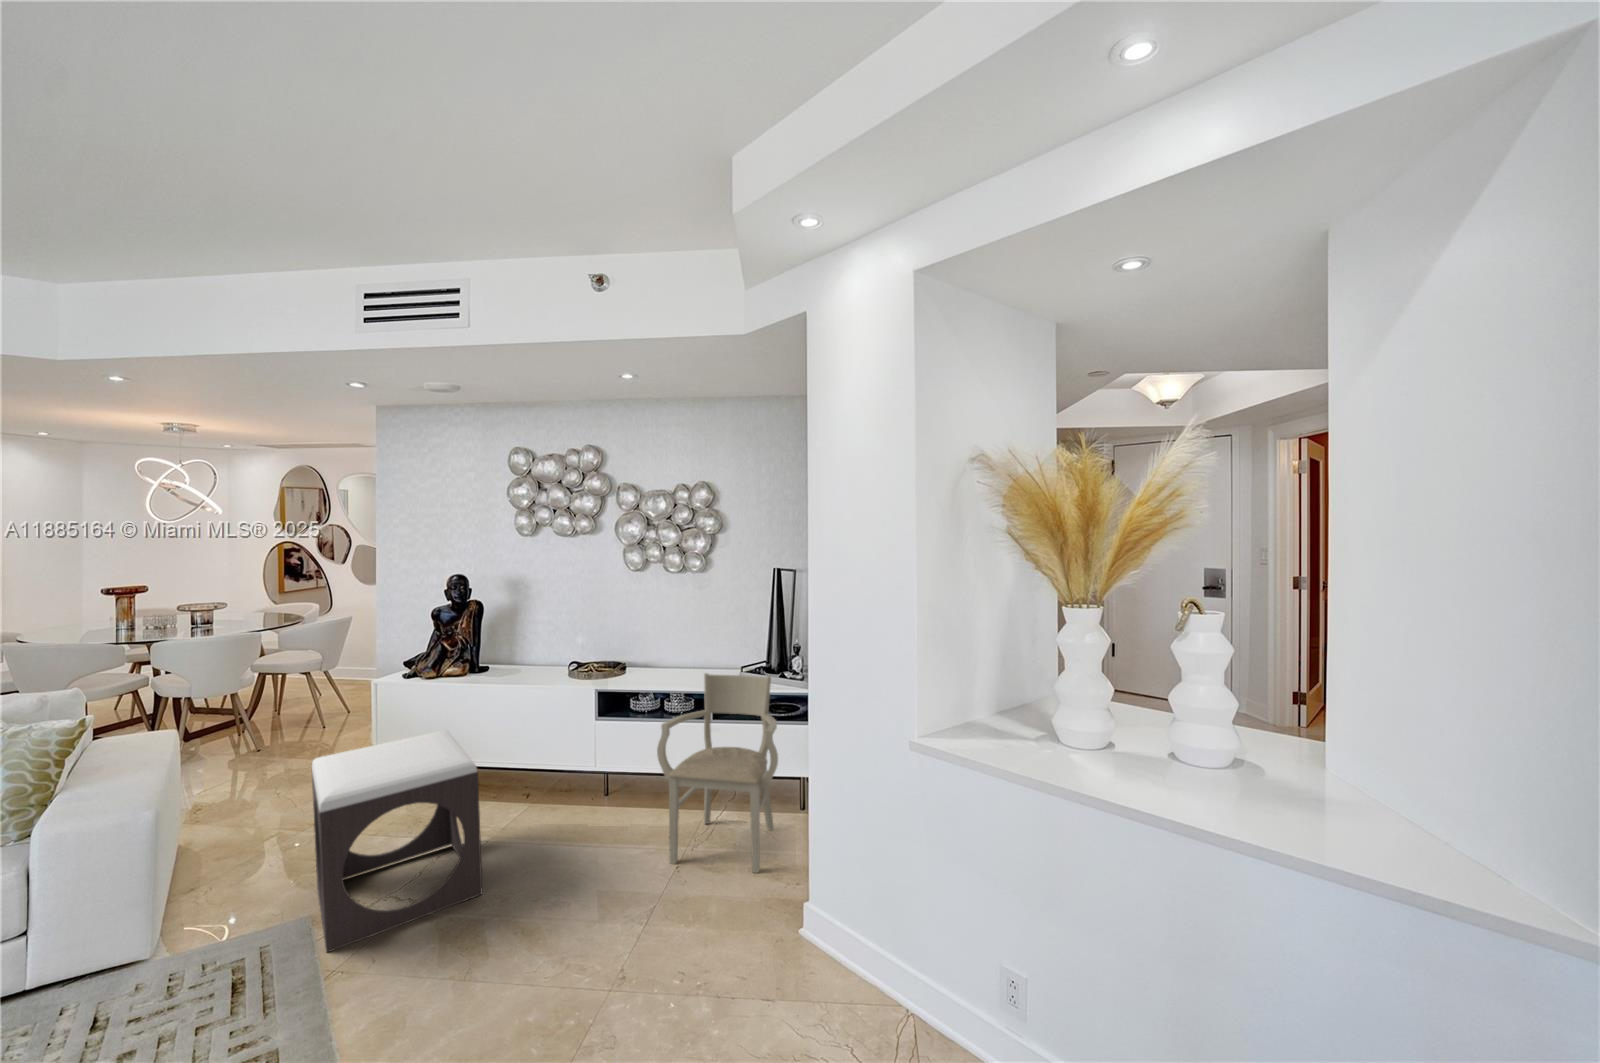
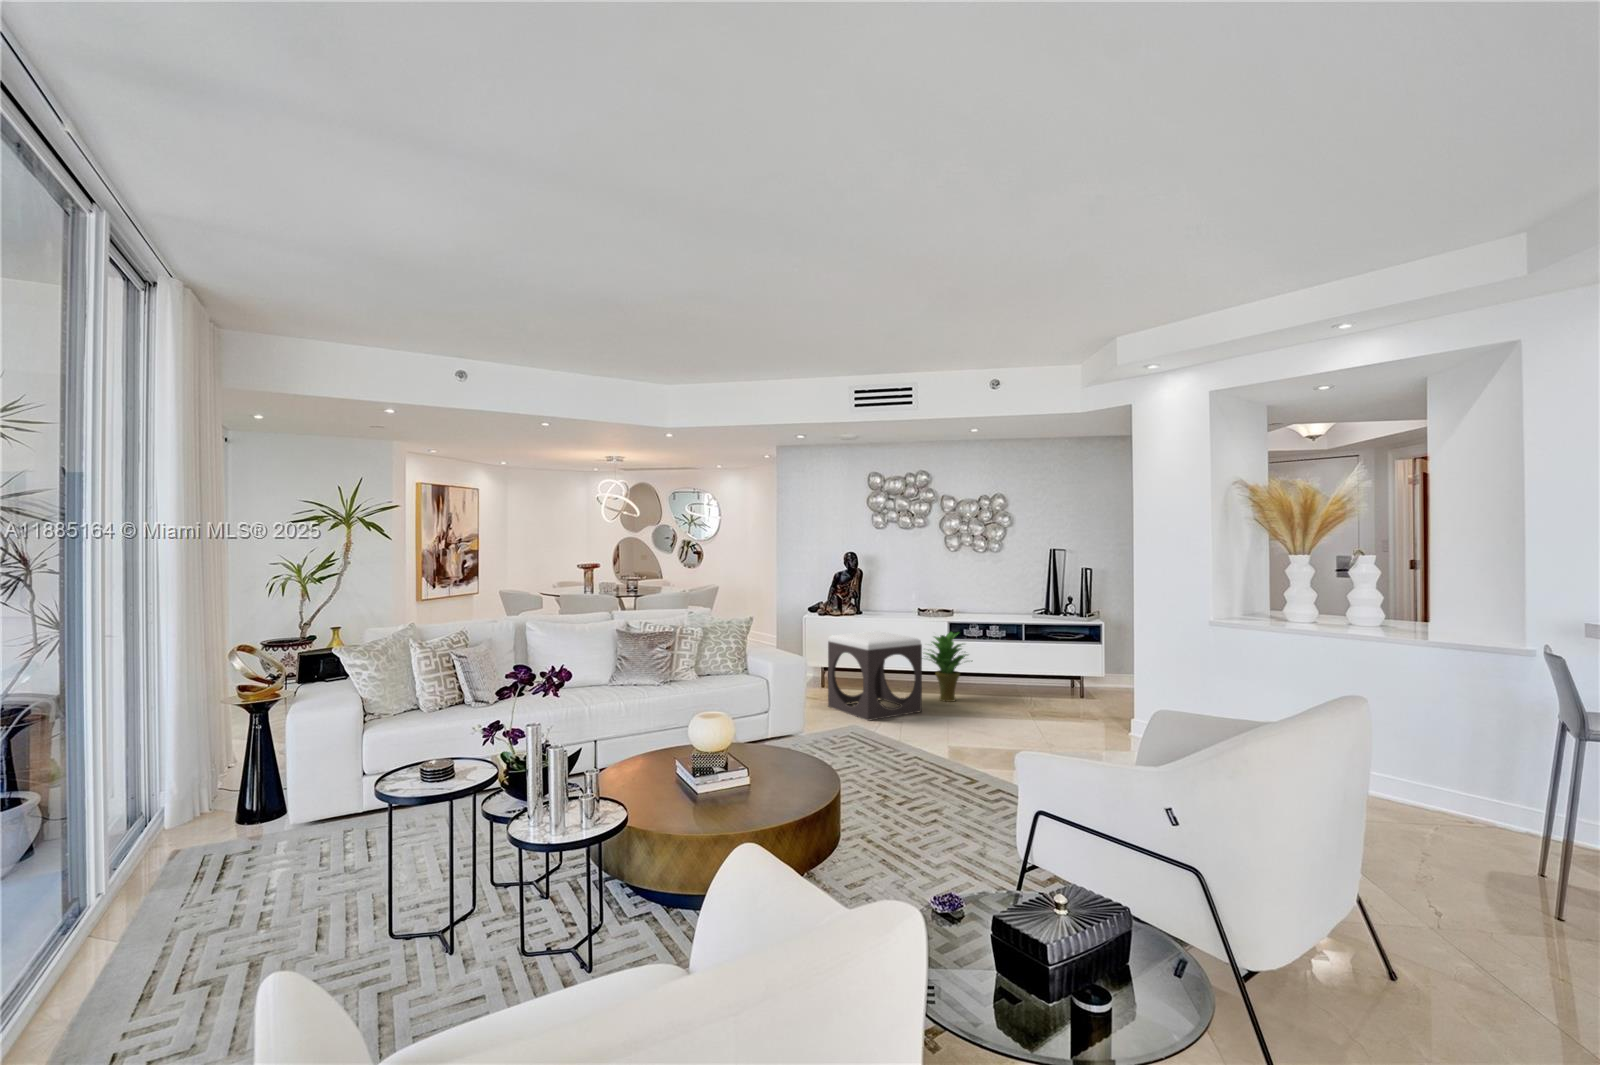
armchair: present [657,673,778,873] -> none [1006,608,1082,714]
potted plant: none [524,715,618,842] -> present [926,632,972,702]

